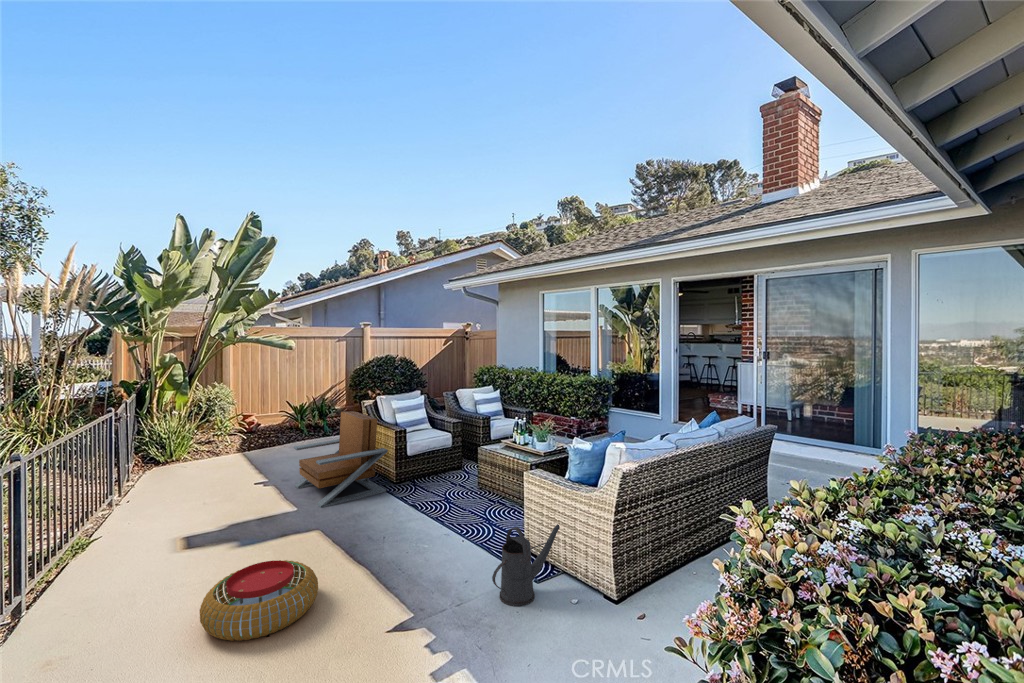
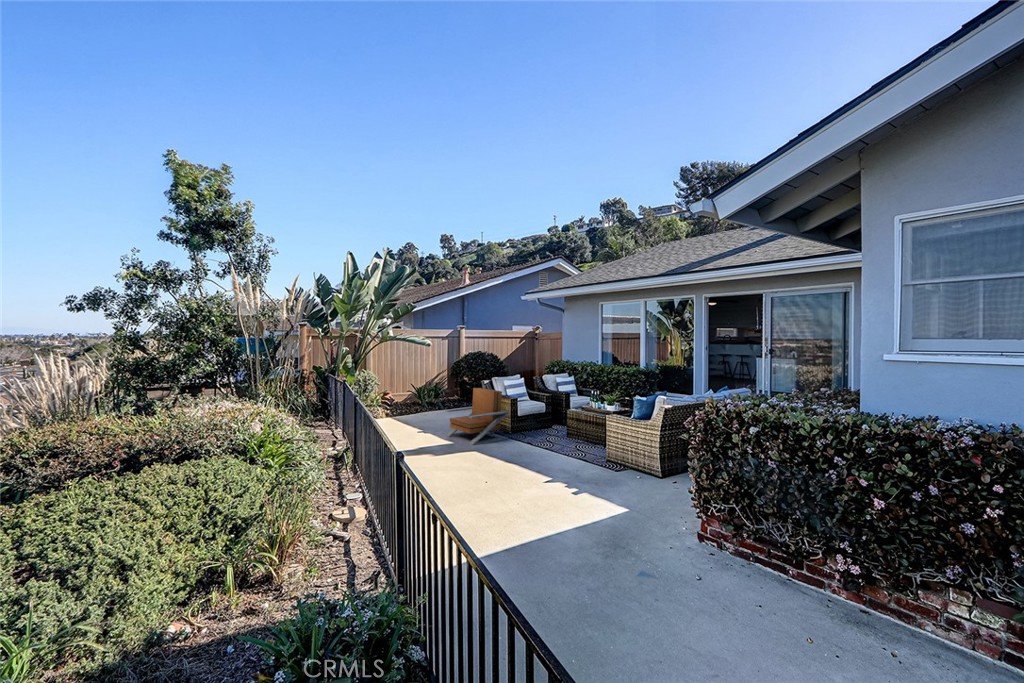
watering can: present [492,524,560,607] -> none [597,439,631,478]
pouf: present [199,560,318,641] -> none [453,455,506,485]

